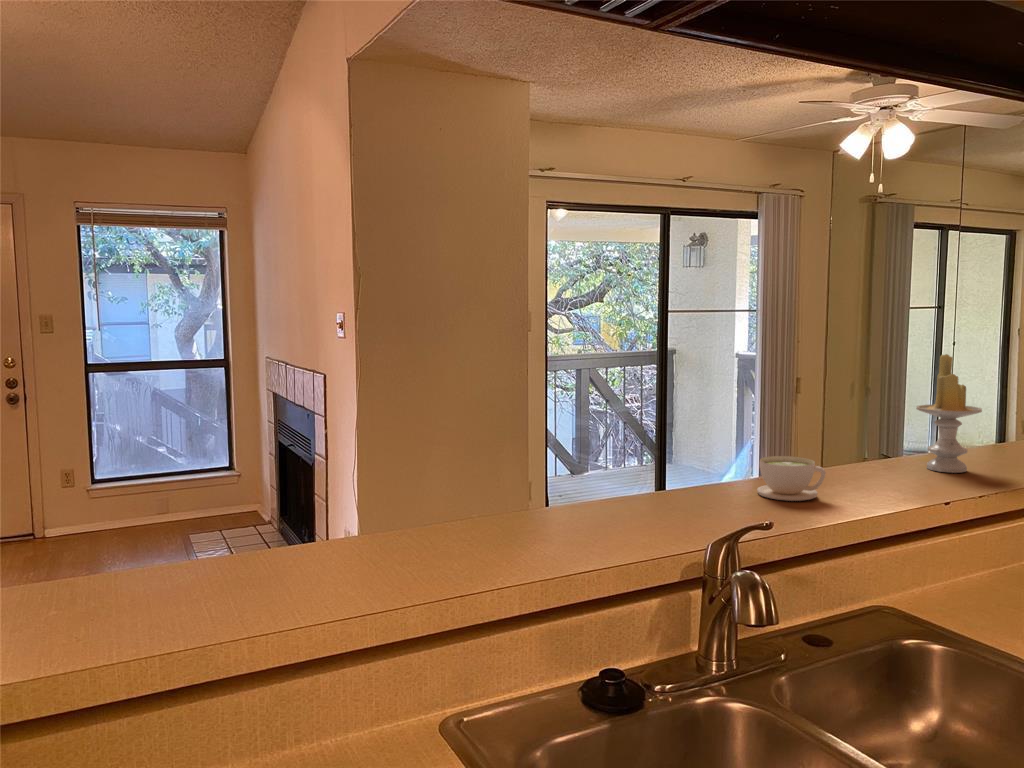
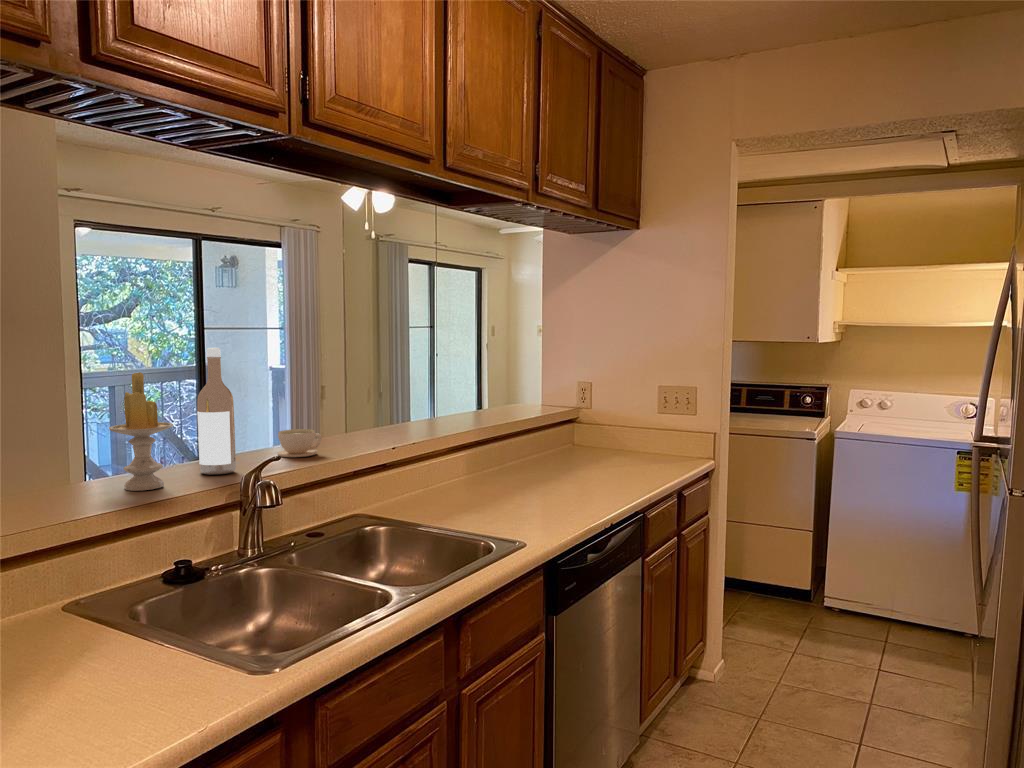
wine bottle: none [648,337,699,524] -> present [197,348,236,475]
candle: present [916,354,982,473] -> present [109,372,173,491]

